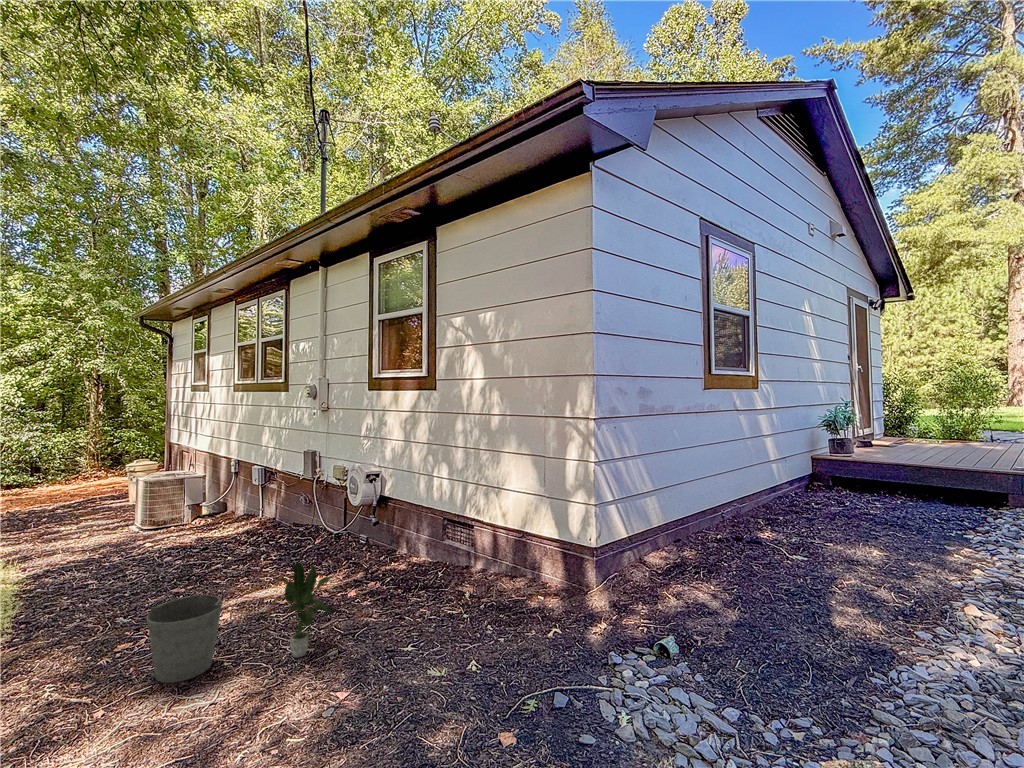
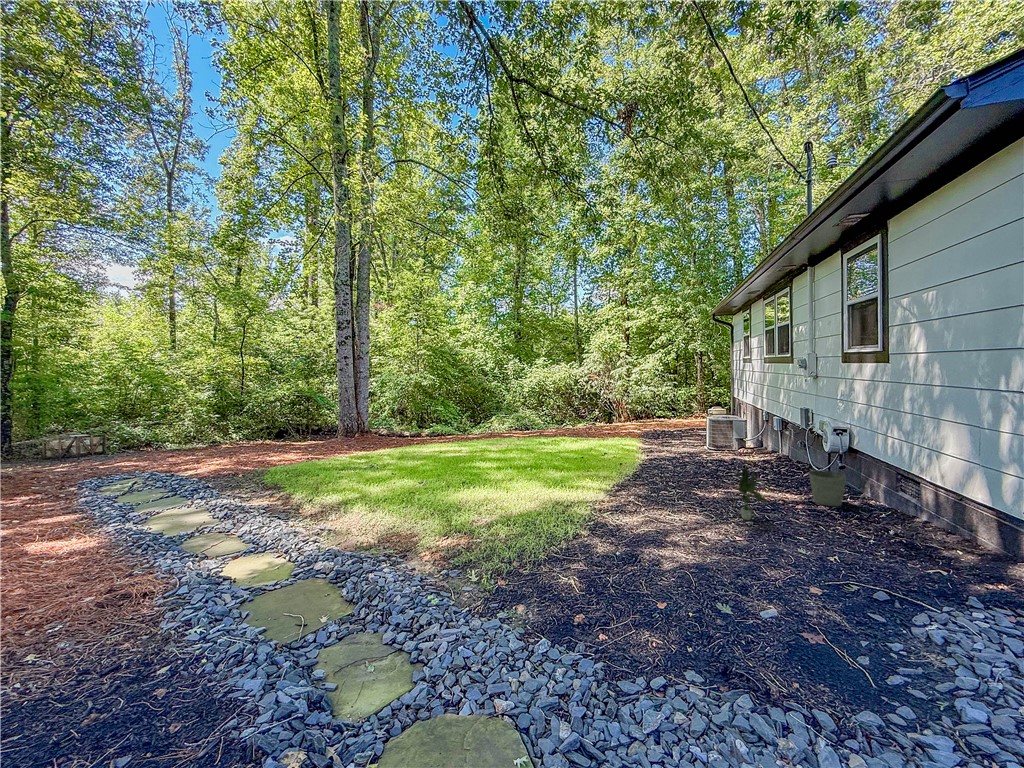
bucket: present [147,595,223,683] -> present [809,470,847,506]

